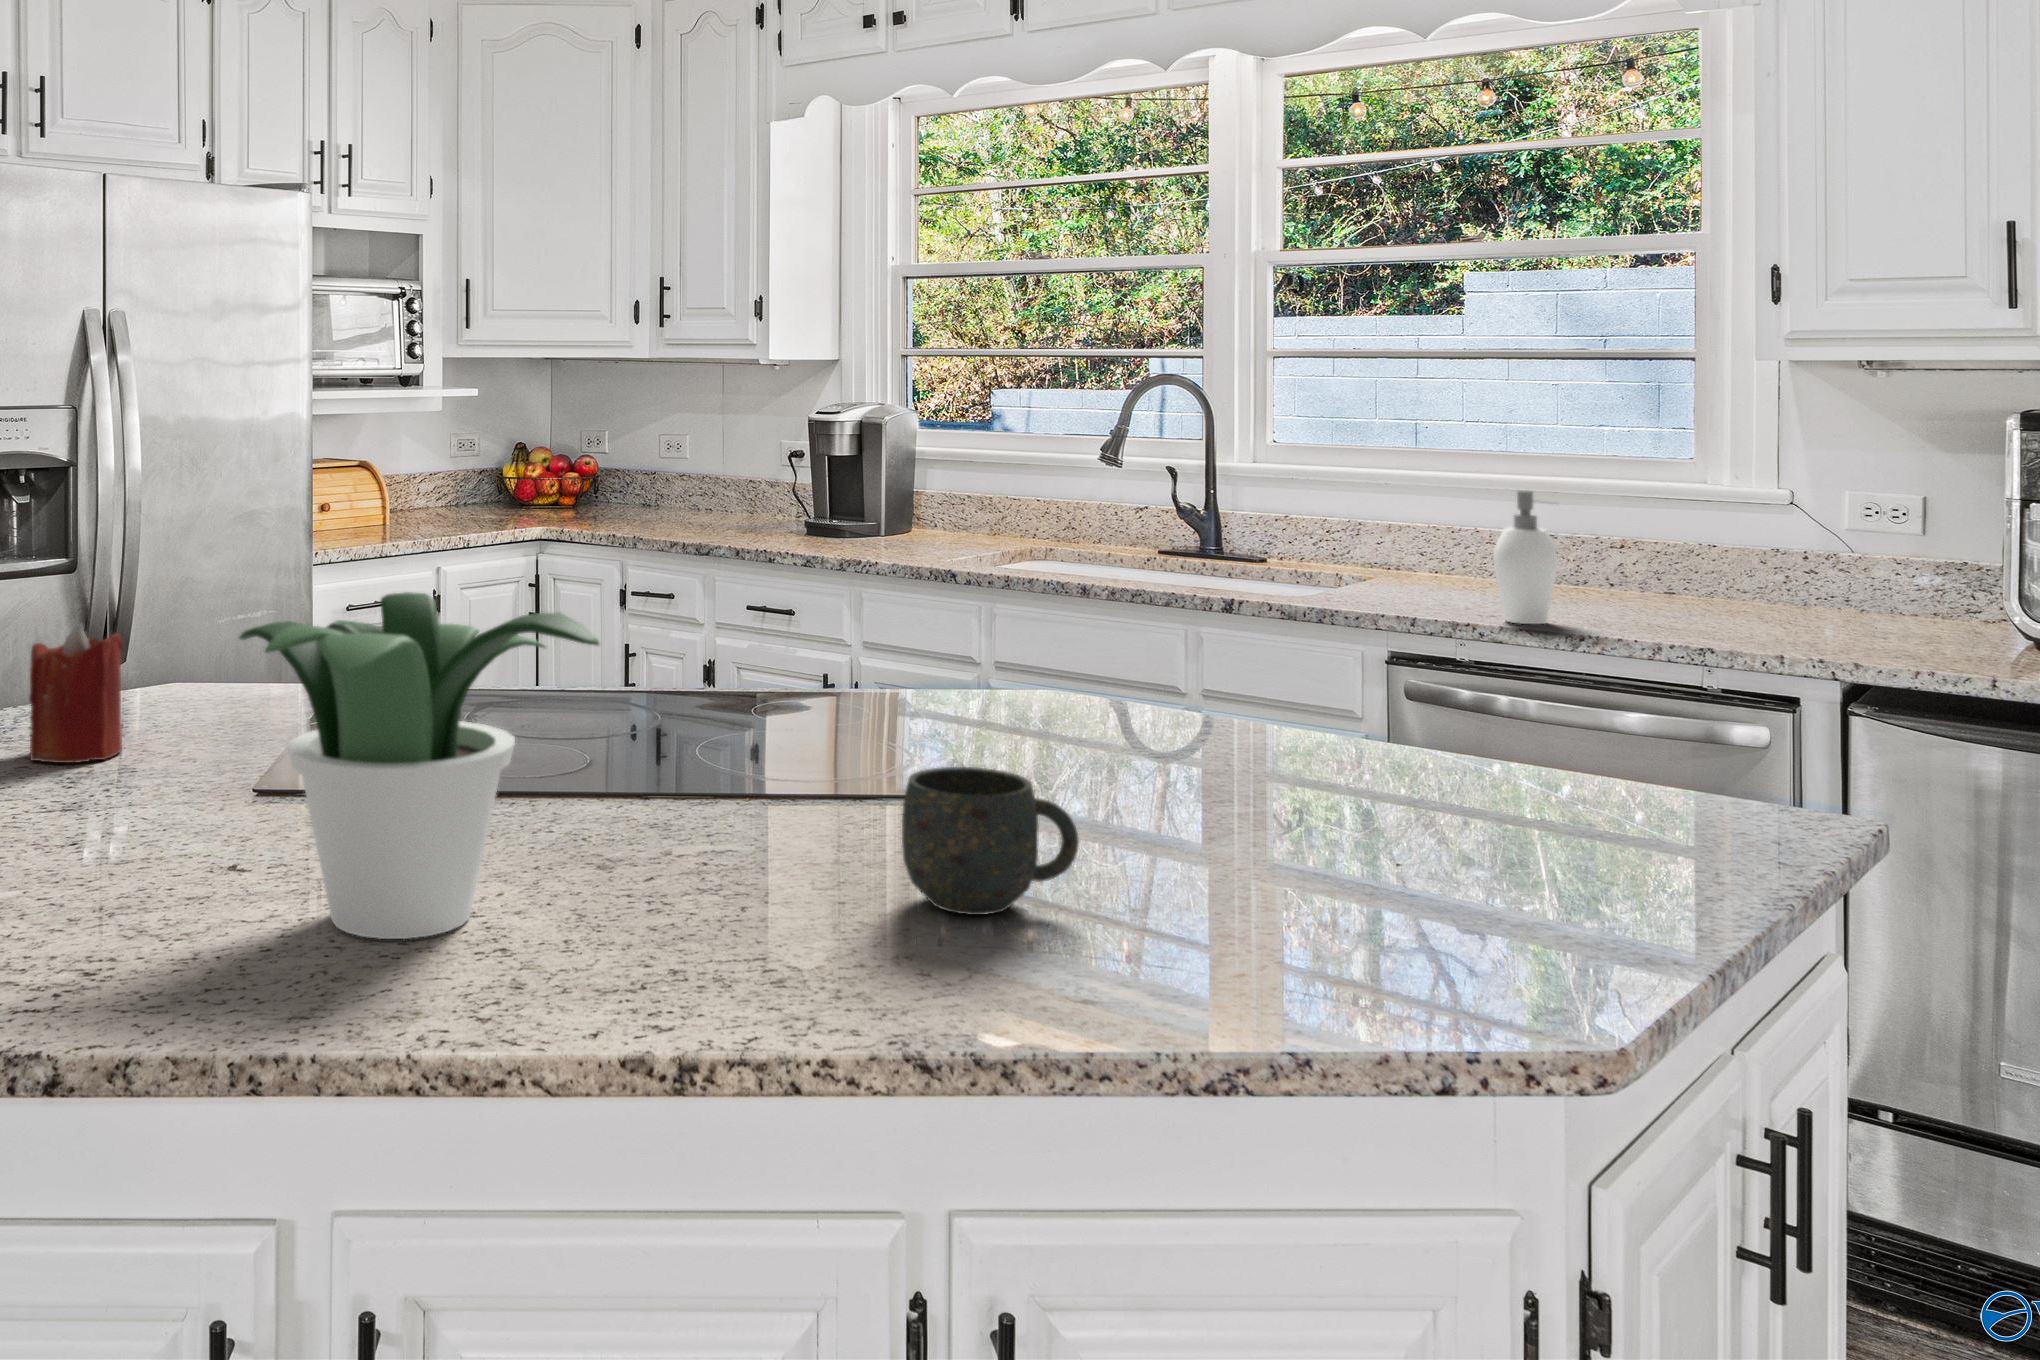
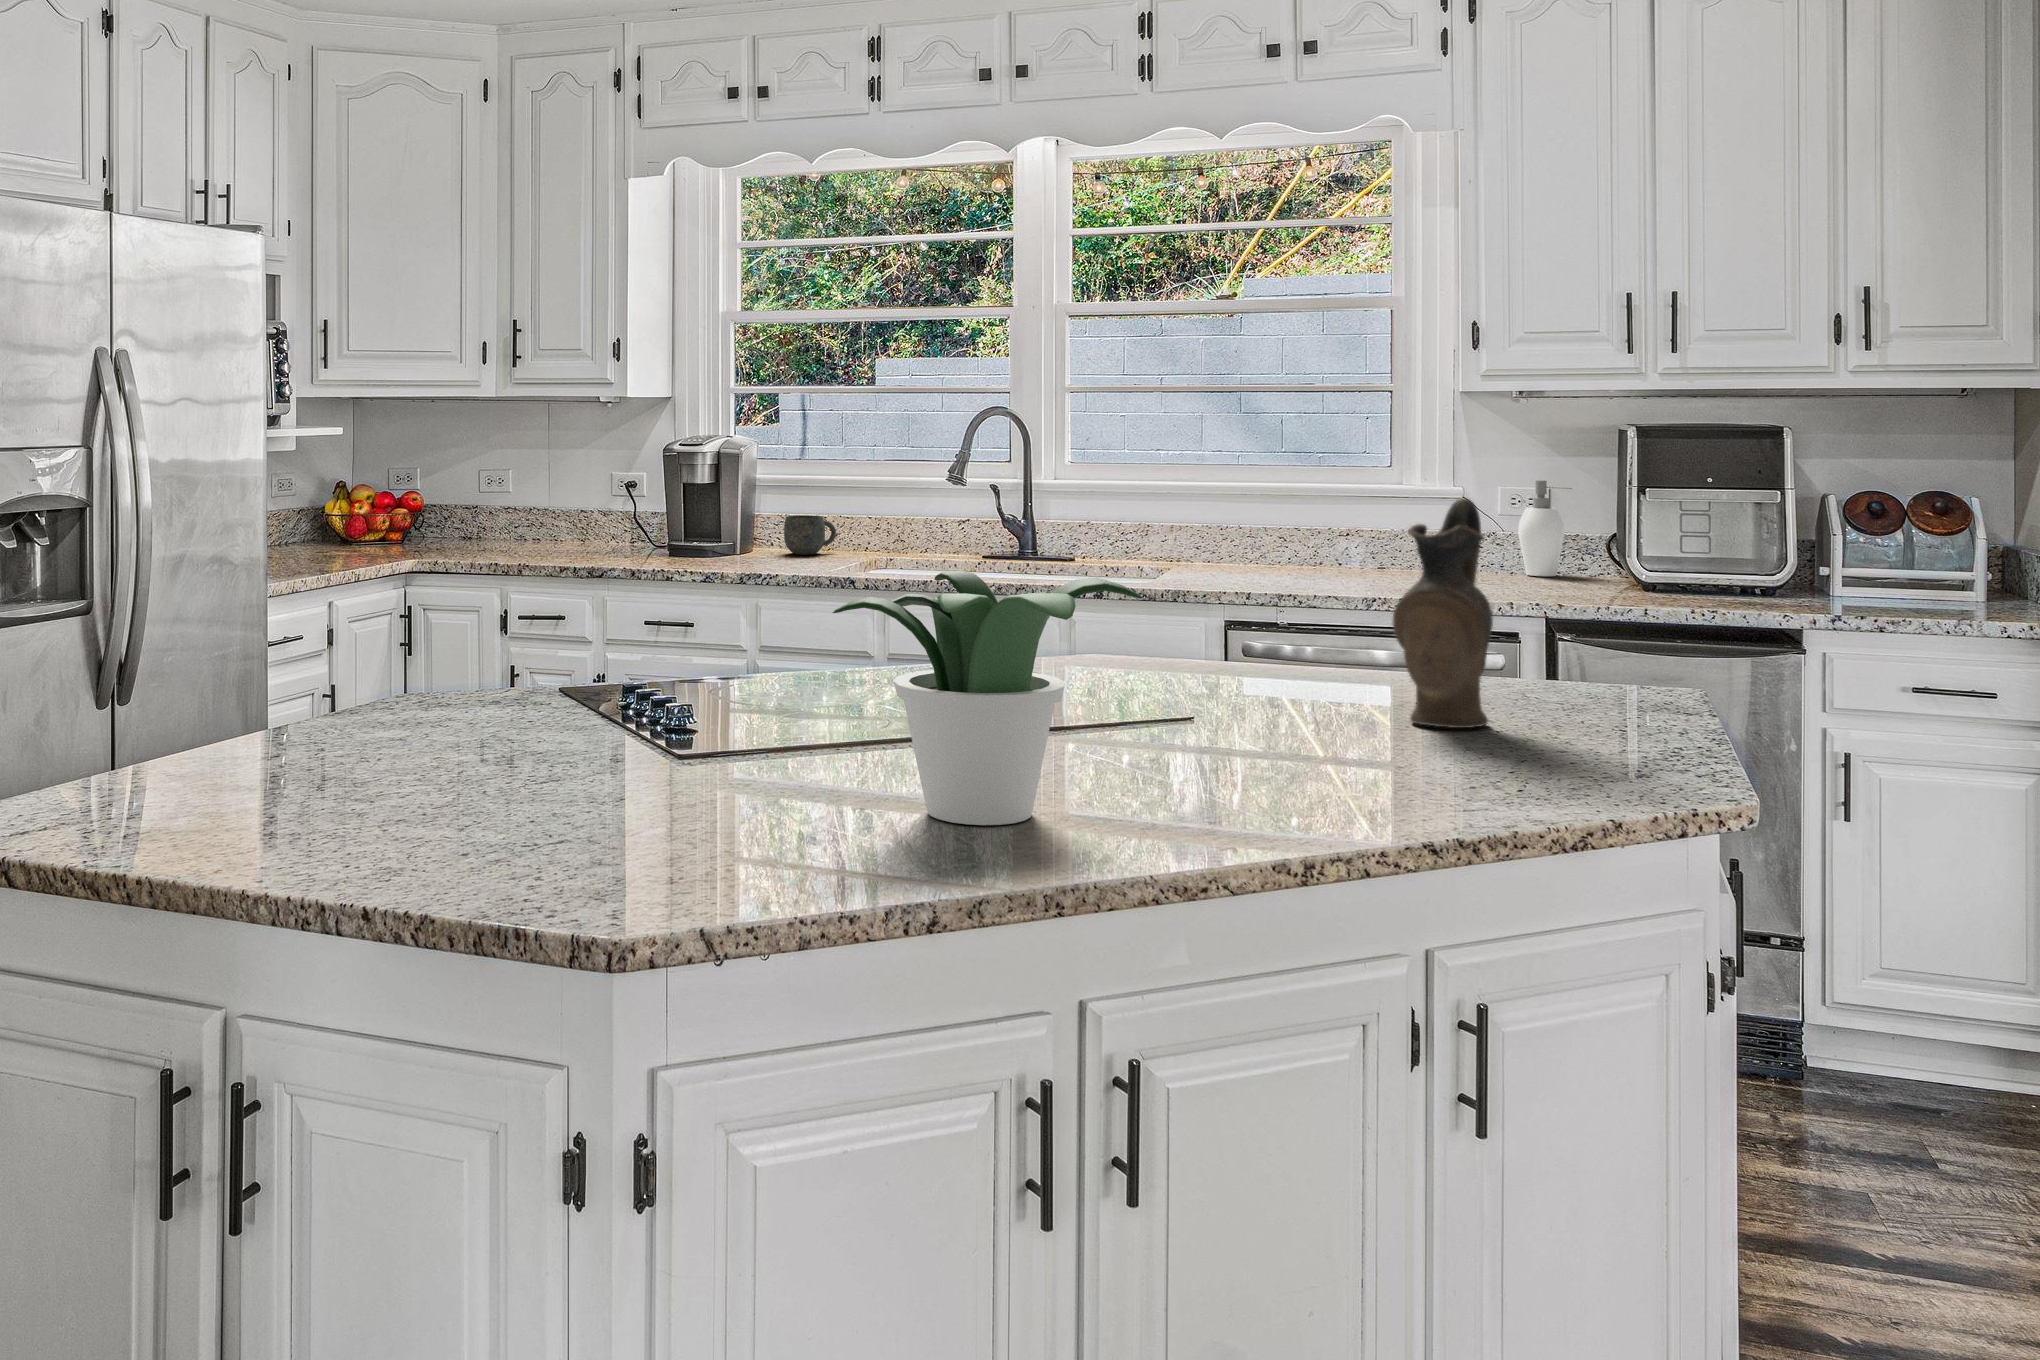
soap dispenser: present [1493,490,1557,624] -> present [1518,480,1572,576]
ceramic pitcher: none [1228,514,1387,850] -> present [1393,498,1493,728]
candle: present [29,624,123,763] -> none [413,628,492,751]
mug: present [902,767,1079,915] -> present [784,515,836,554]

